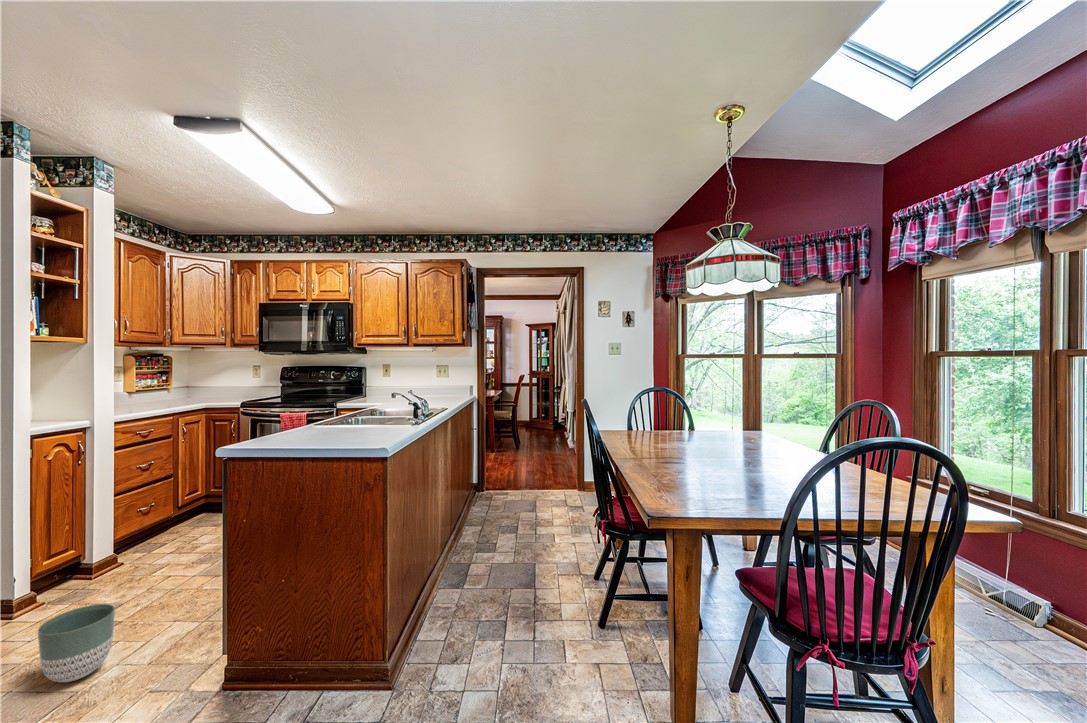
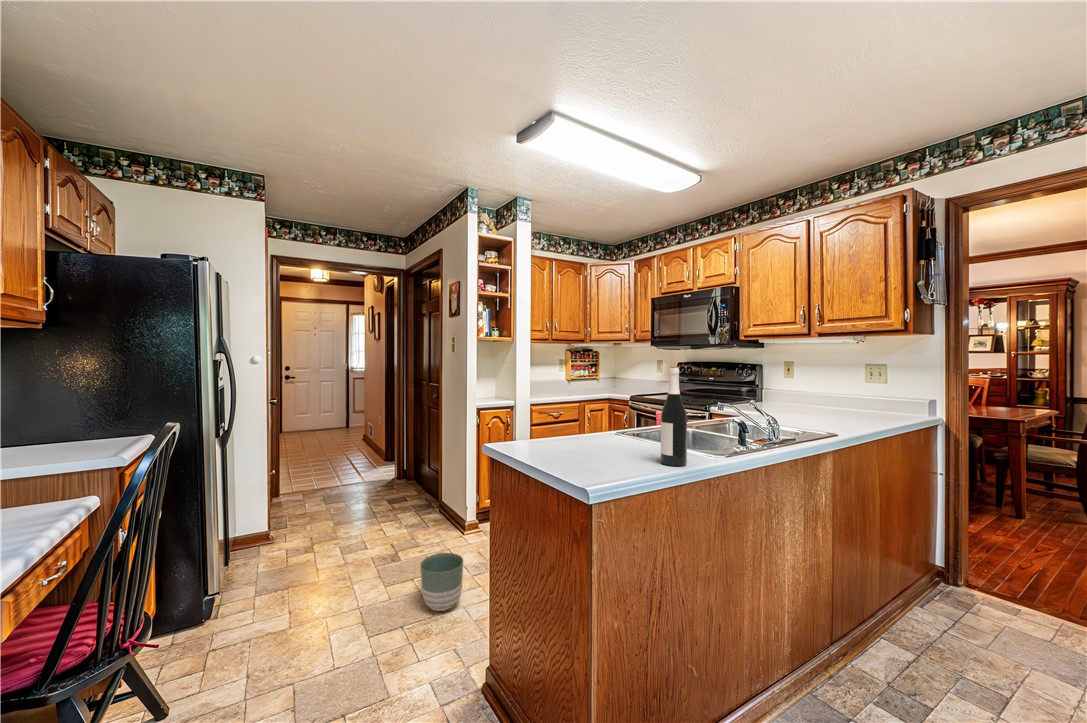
wine bottle: none [385,365,403,431] -> present [661,367,687,466]

